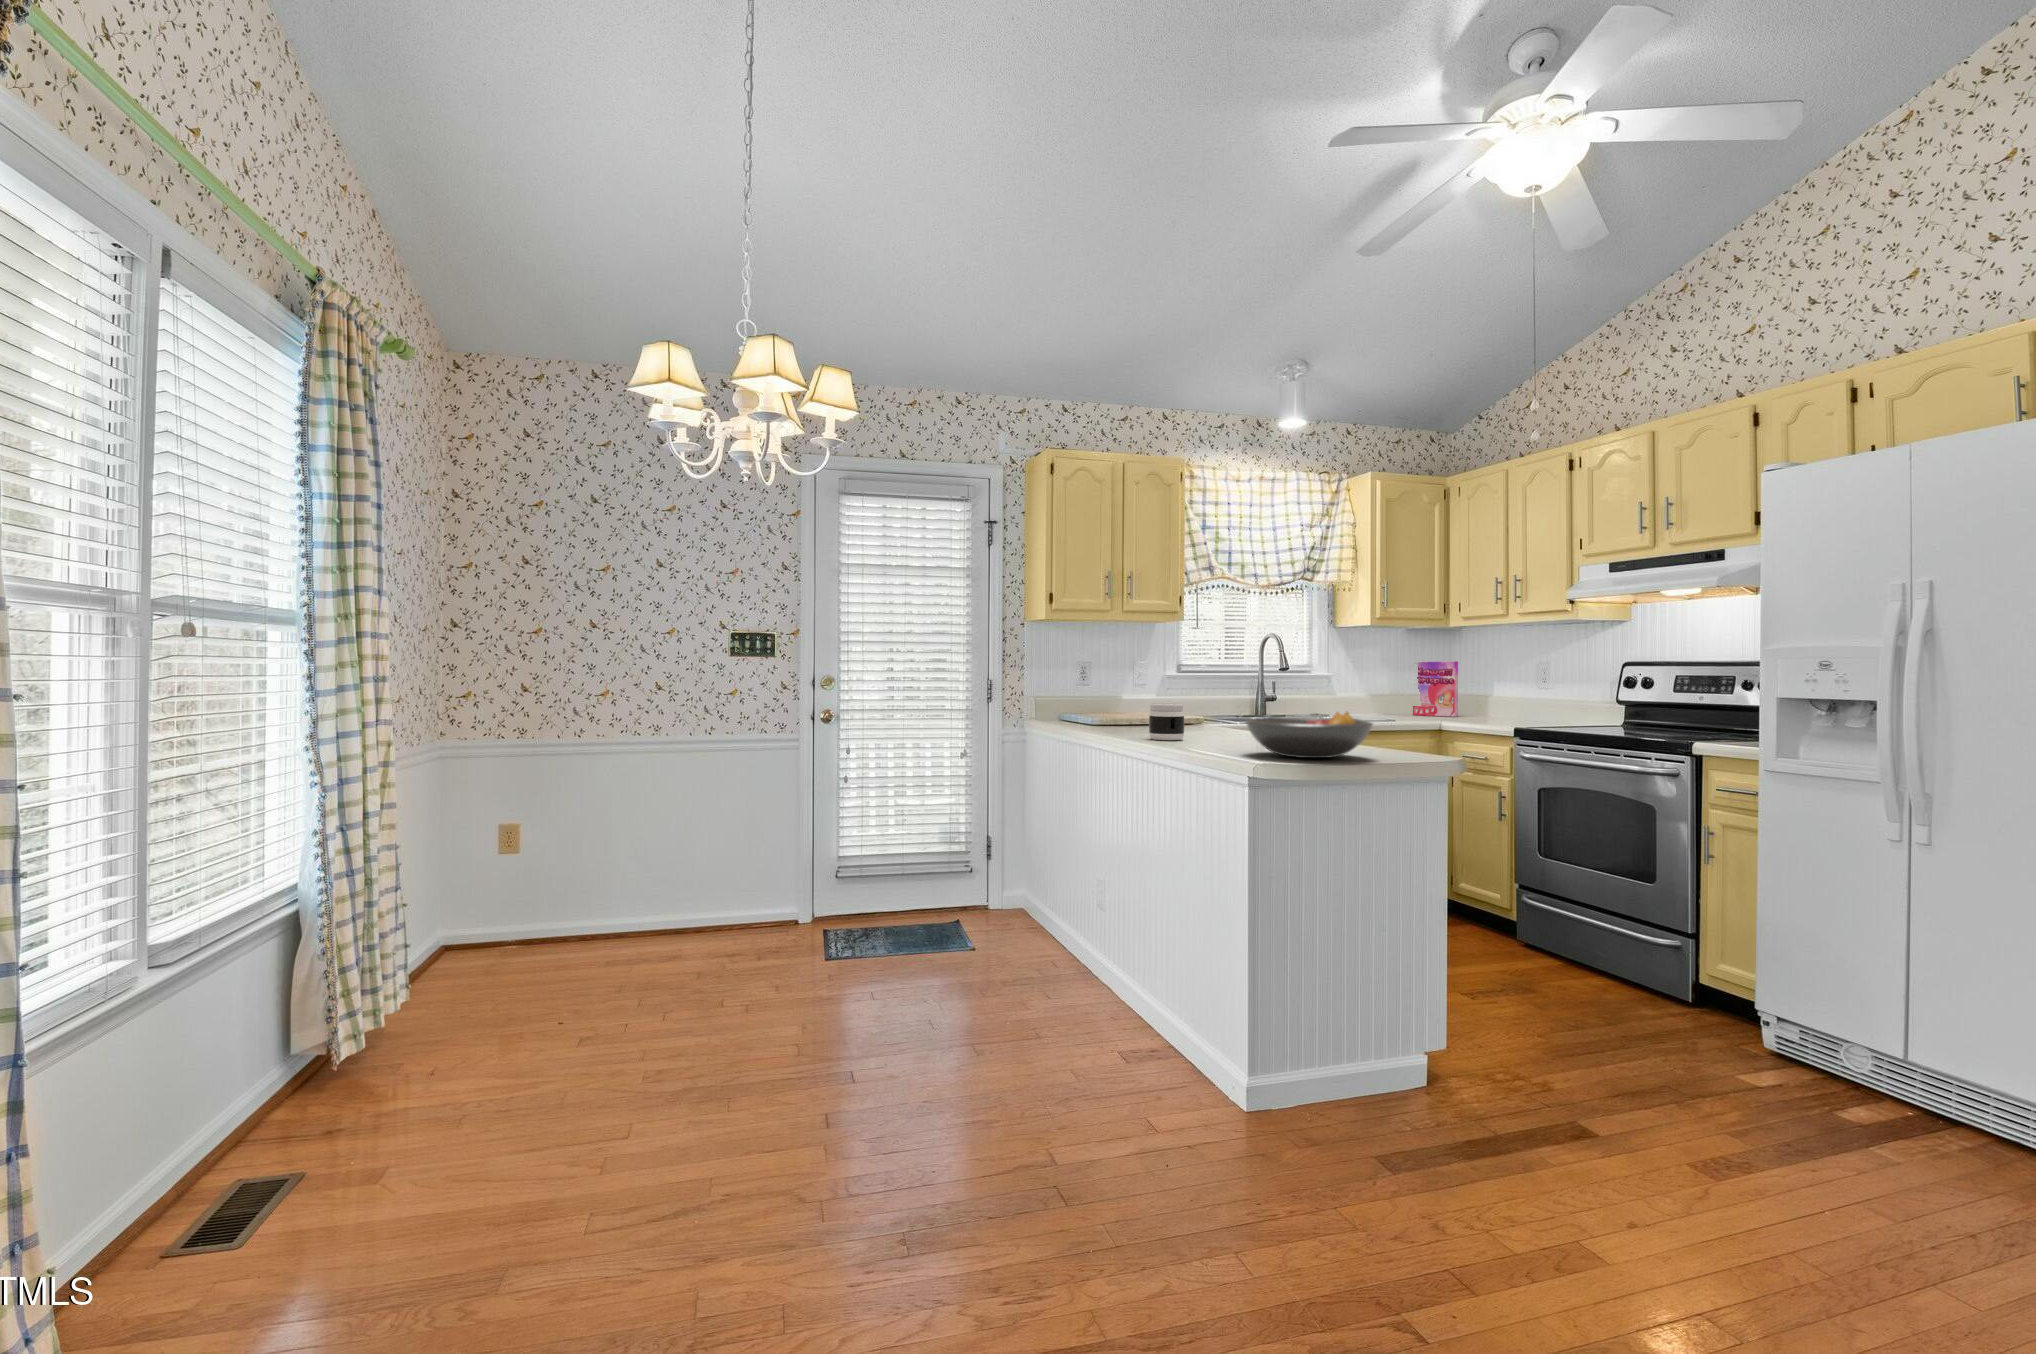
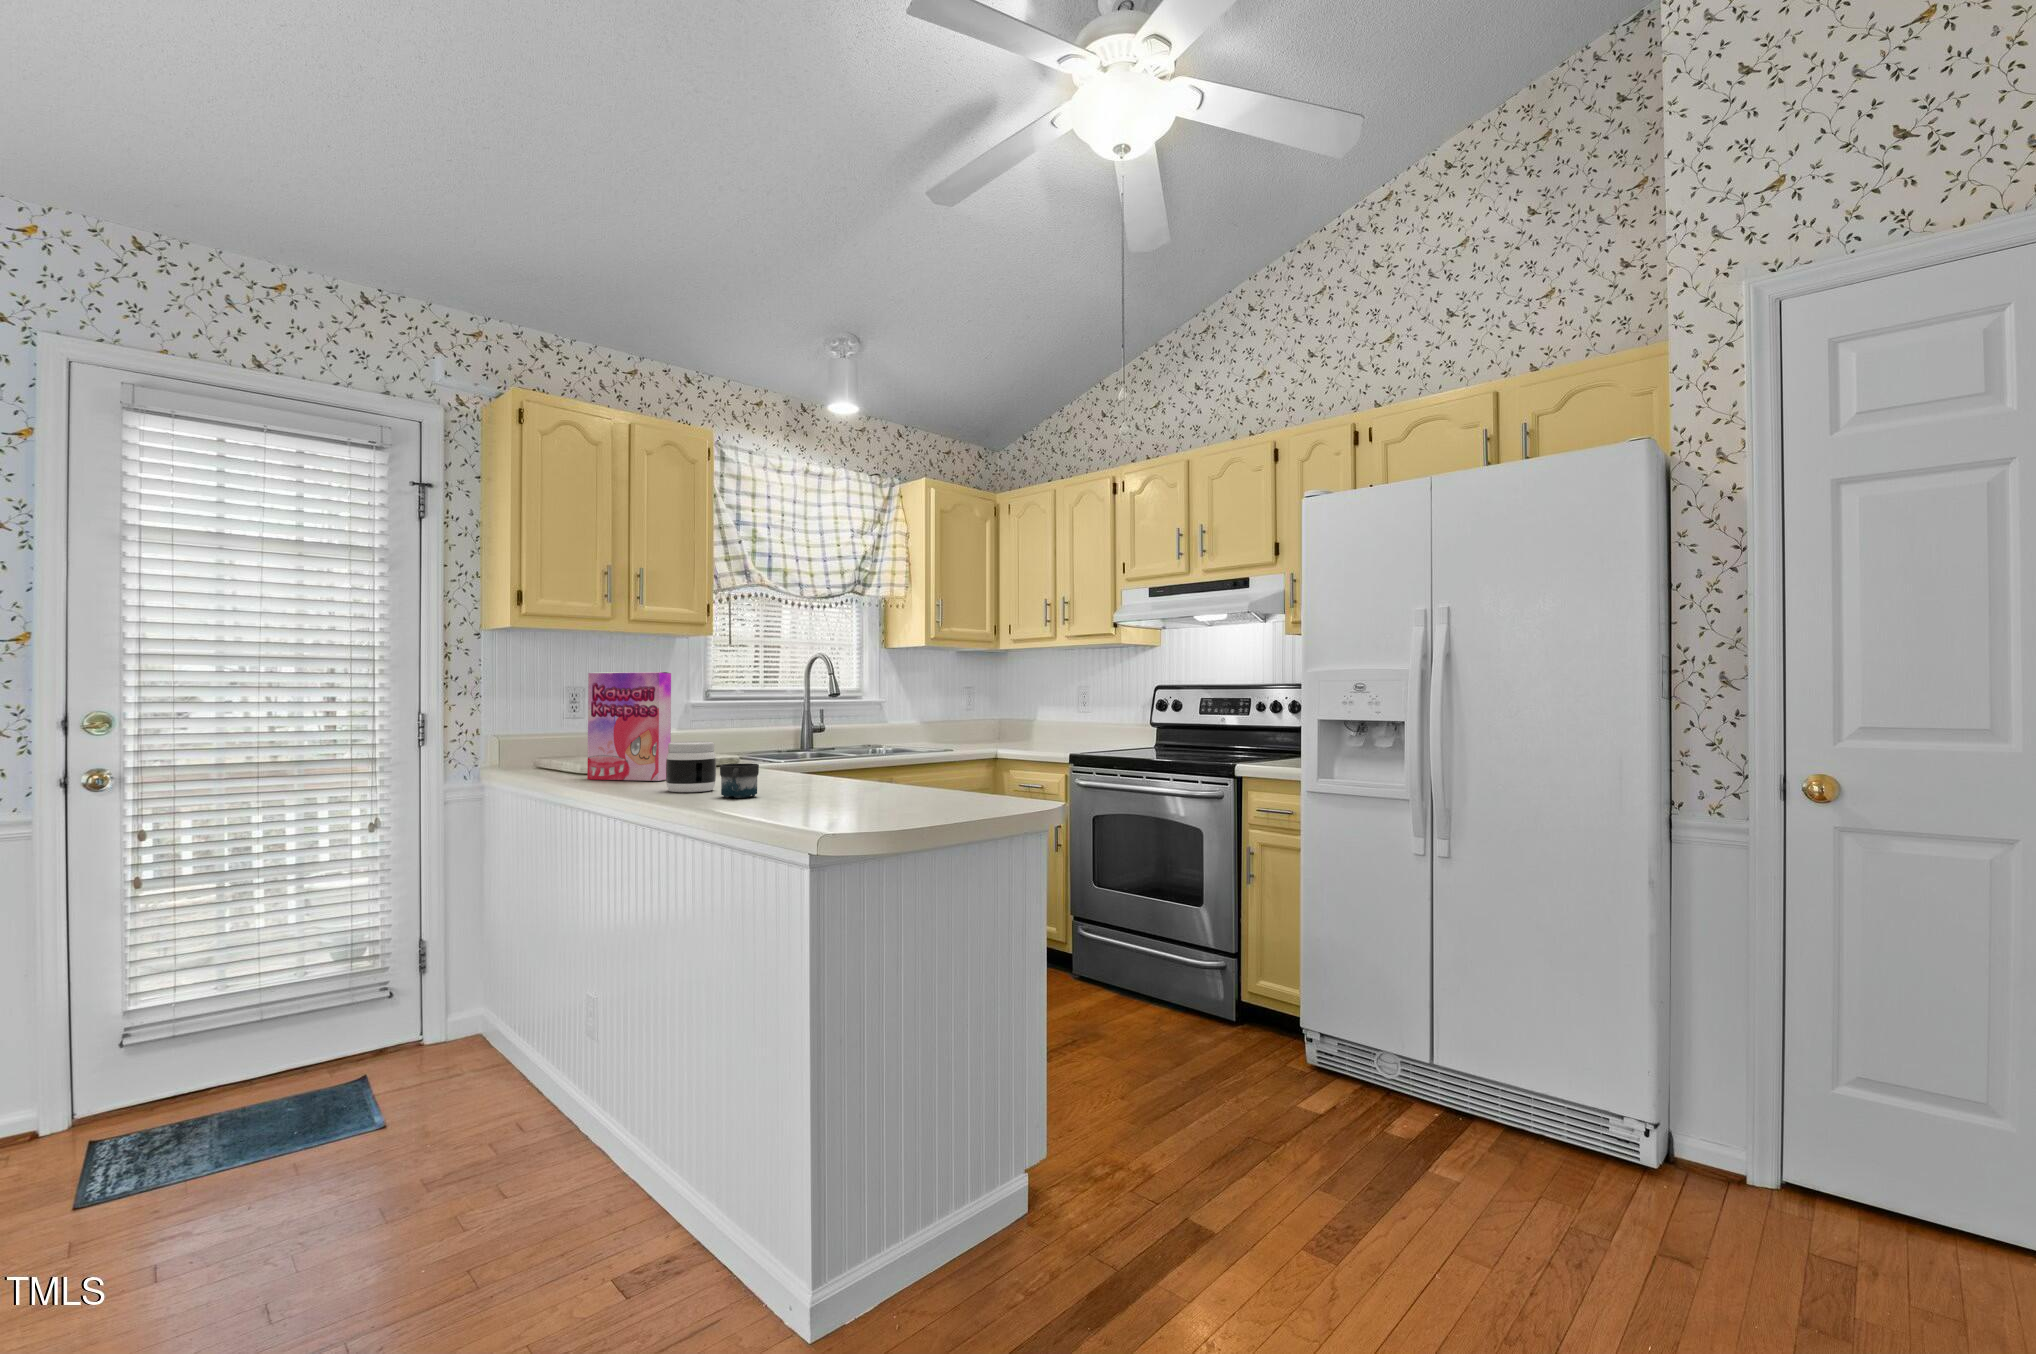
cereal box: present [1413,661,1458,717] -> present [587,672,671,781]
fruit bowl: present [1245,712,1373,758] -> none [803,747,964,811]
mug: none [1187,720,1215,745] -> present [720,763,759,798]

